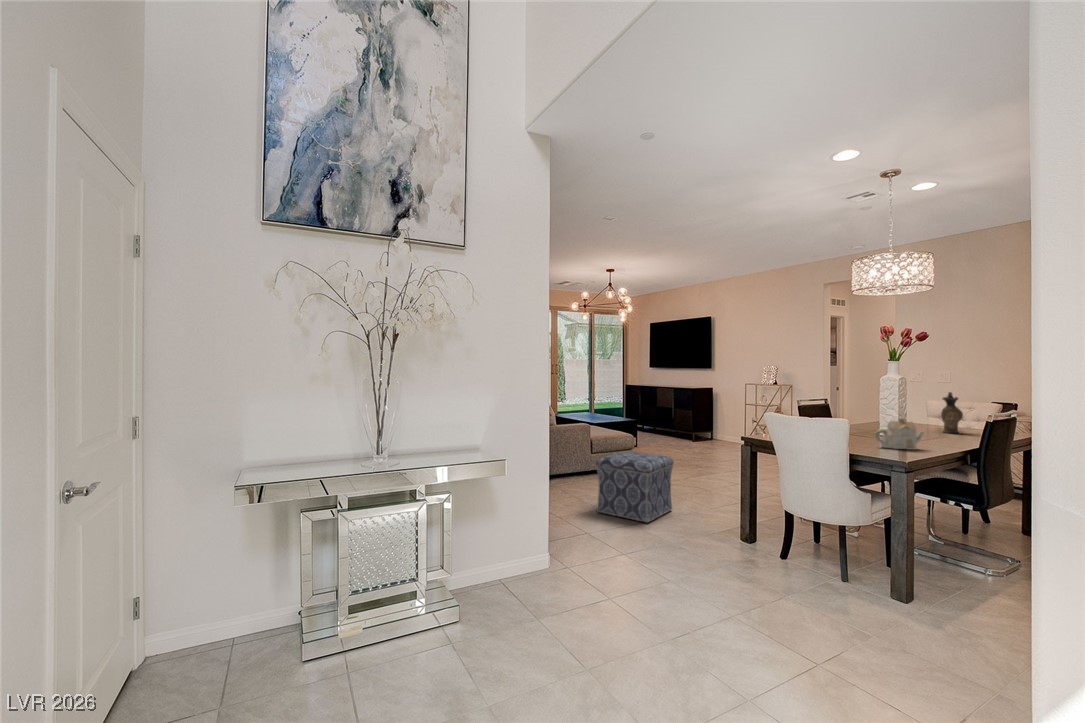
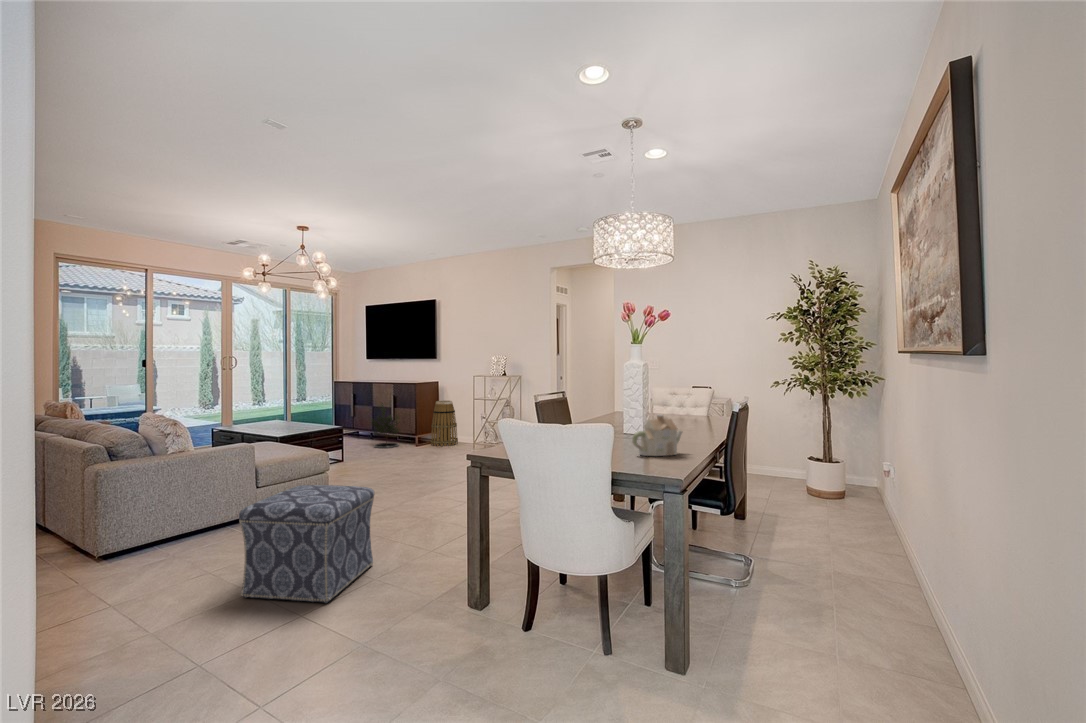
ceramic pitcher: present [941,392,963,433] -> none [675,379,694,424]
potted tree: none [654,404,681,442] -> present [372,405,399,448]
basket: none [706,405,730,445] -> present [431,401,458,446]

